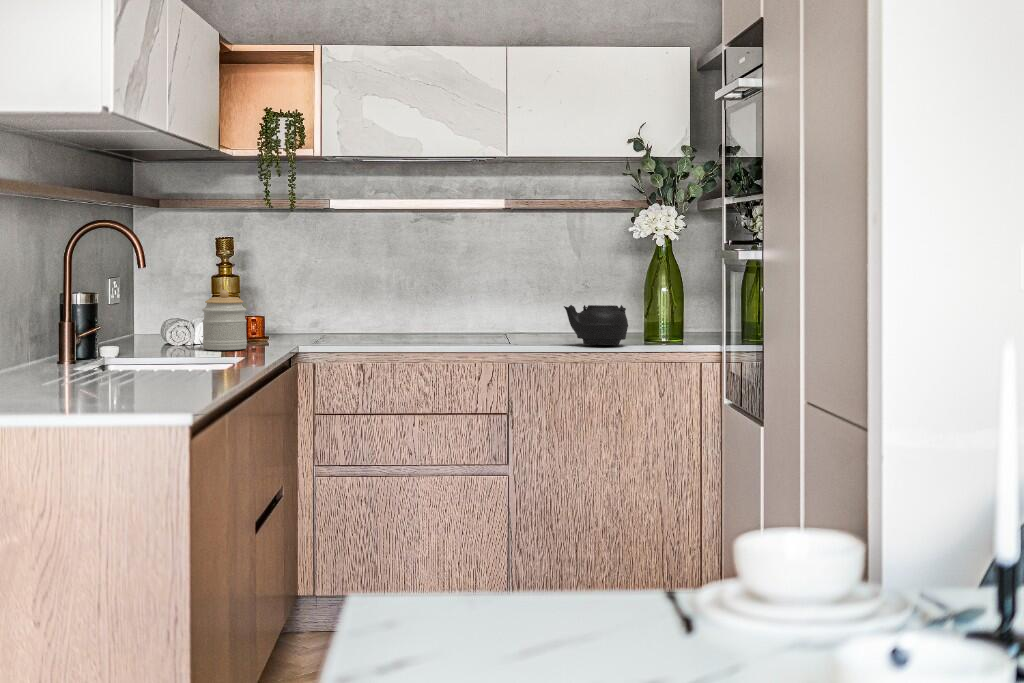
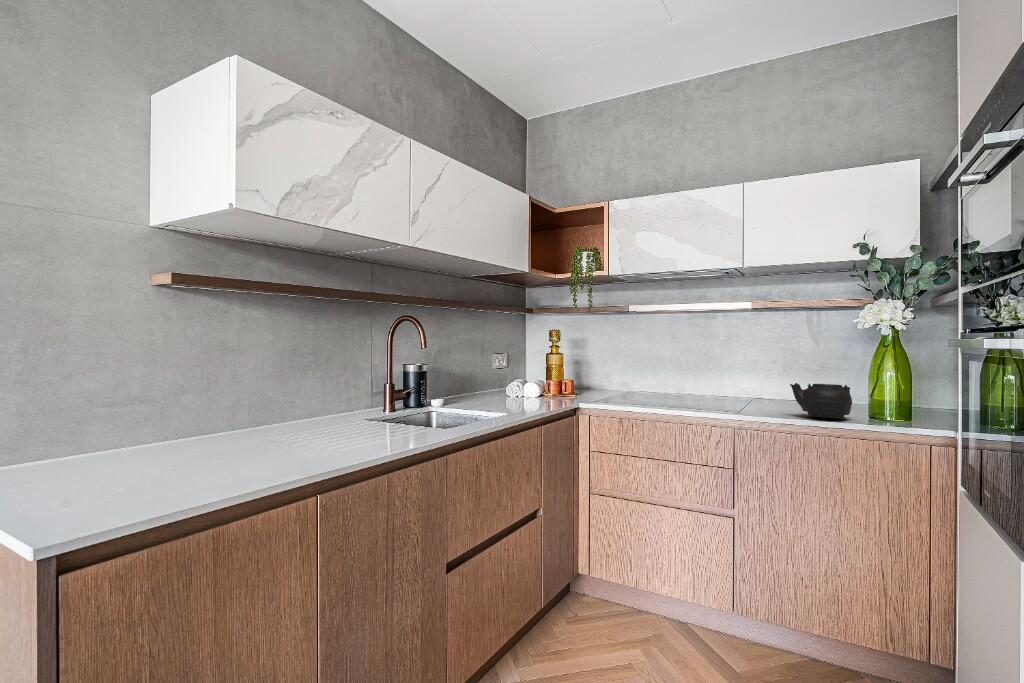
jar: present [202,290,247,350] -> none [516,364,545,405]

